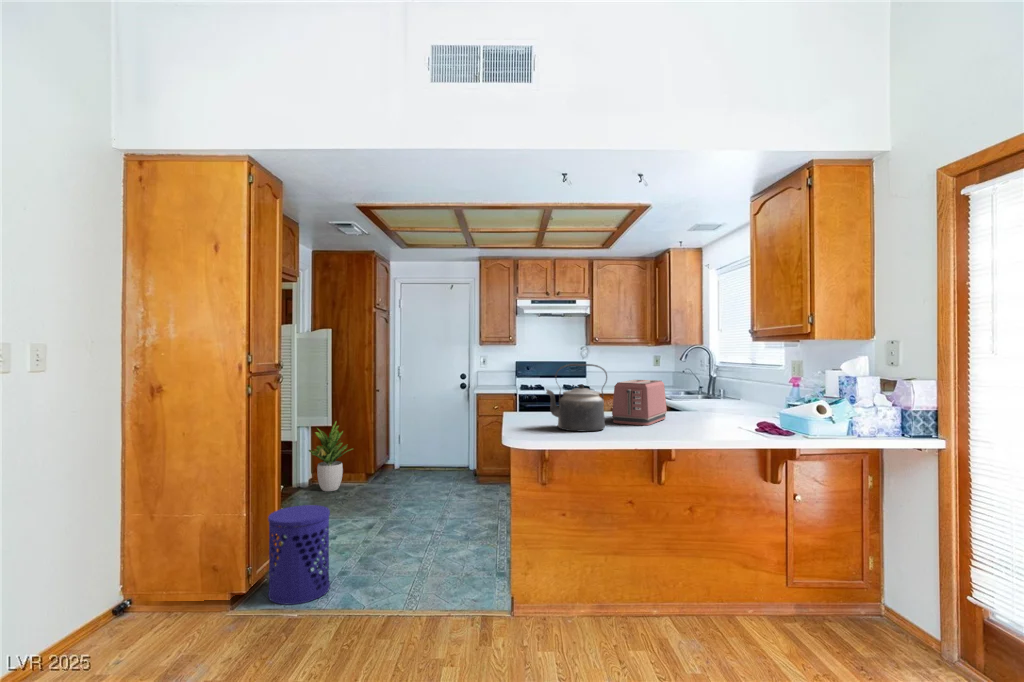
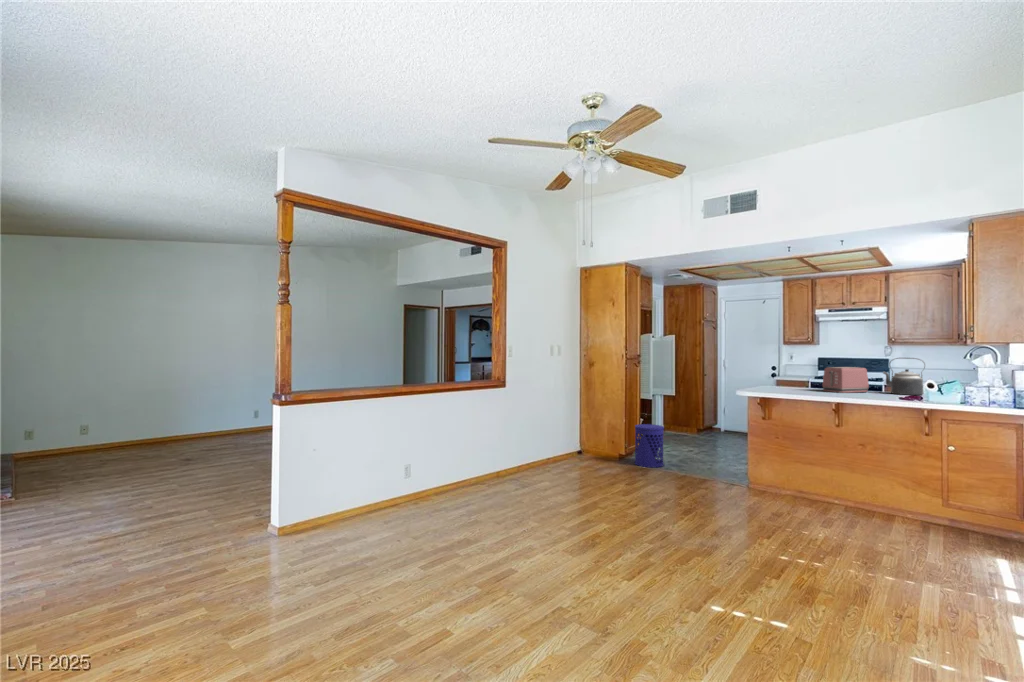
kettle: present [546,364,607,432] -> present [883,358,925,395]
potted plant: present [309,422,353,491] -> none [662,392,690,436]

